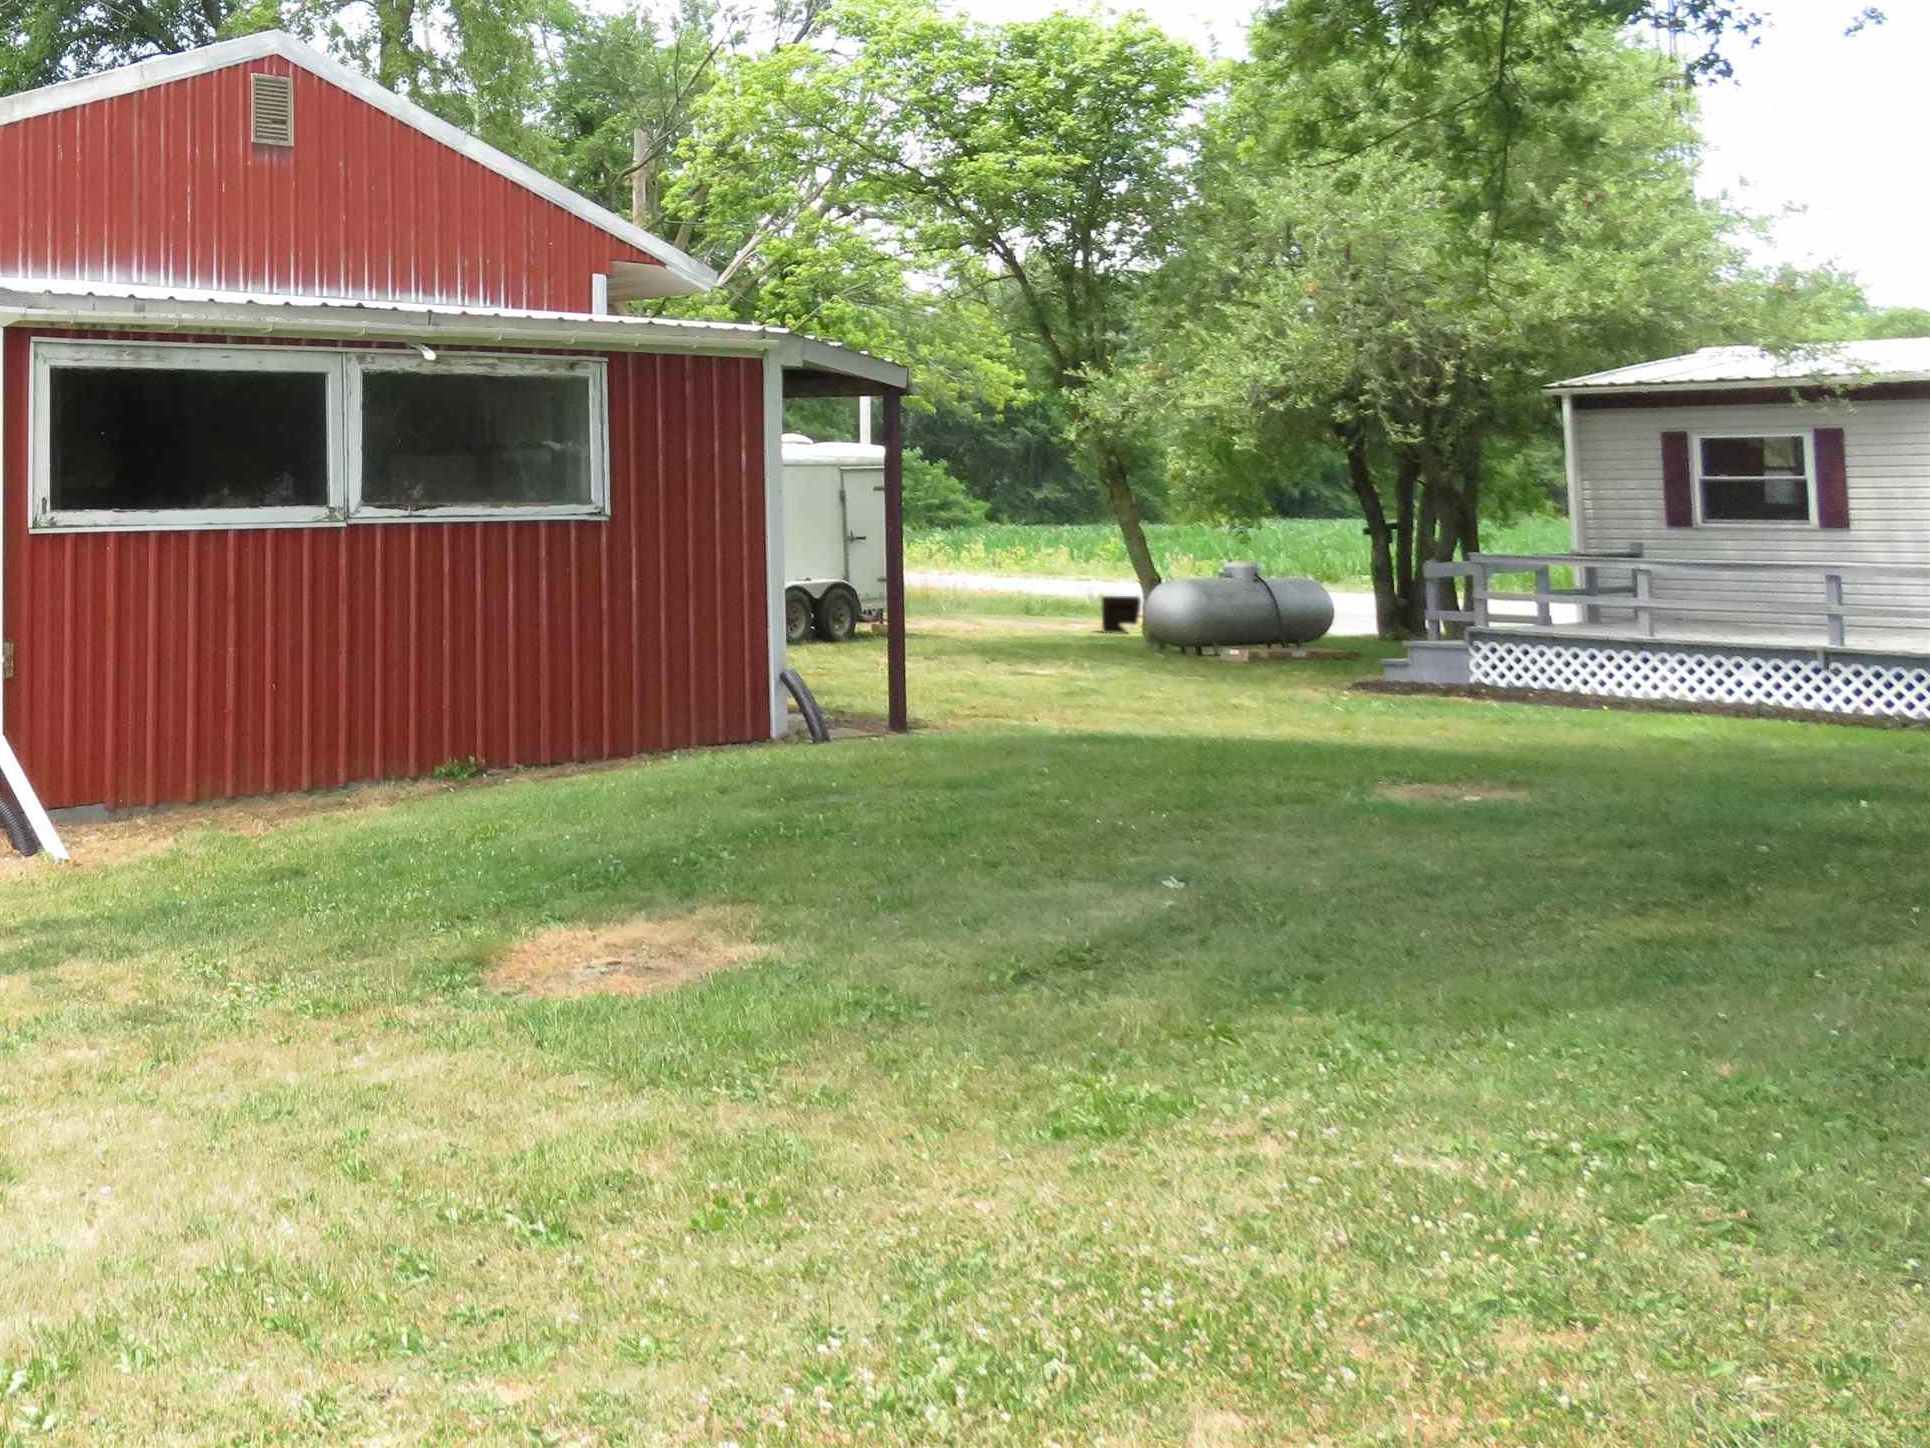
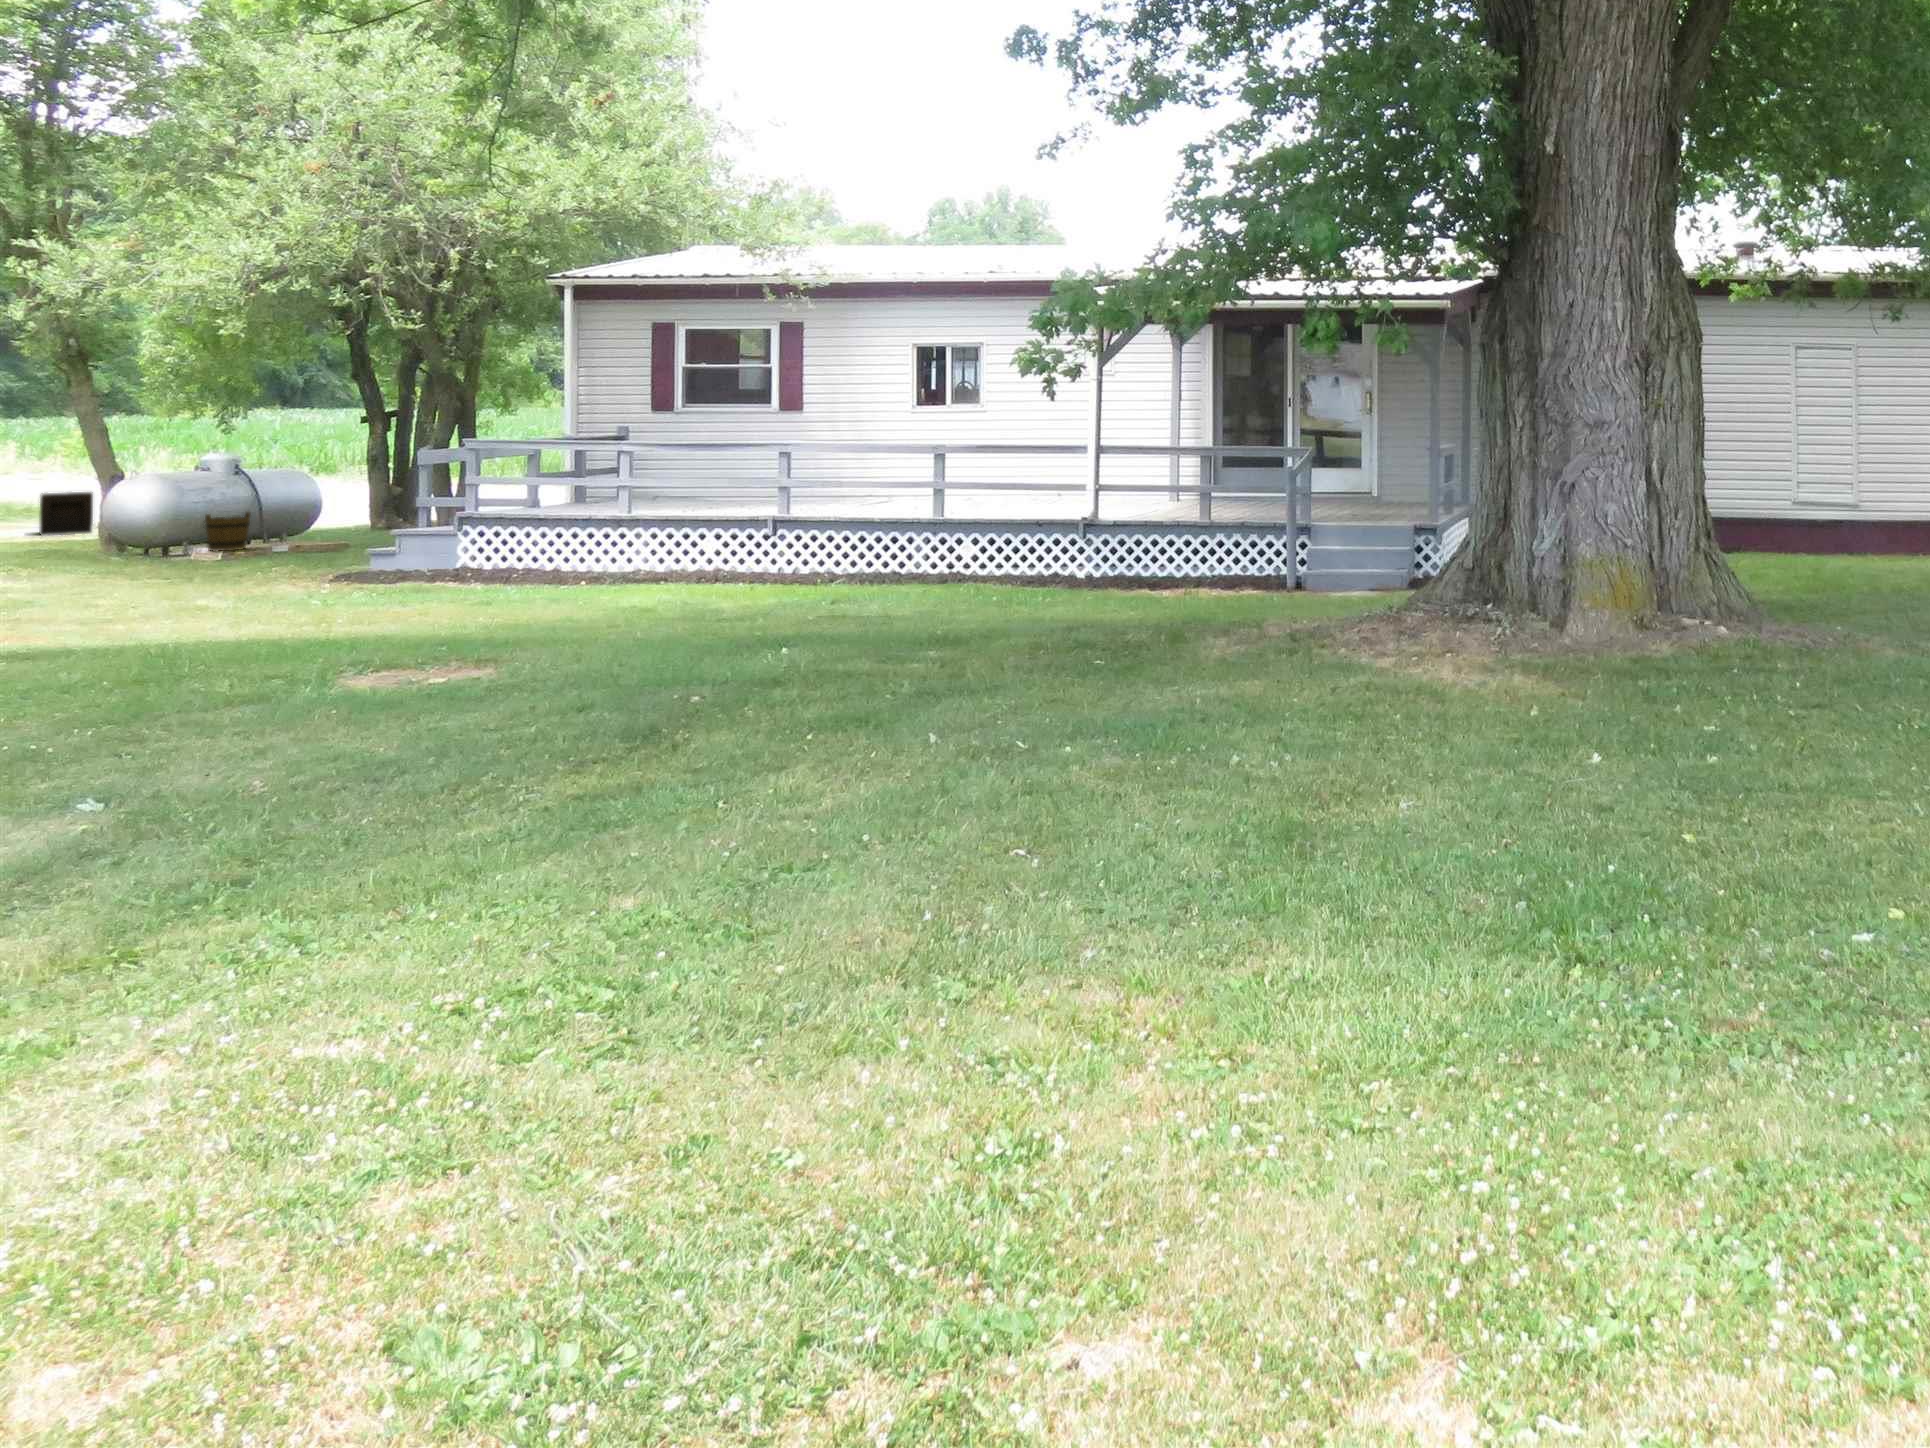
bucket: none [1232,619,1271,655] -> present [205,512,250,551]

